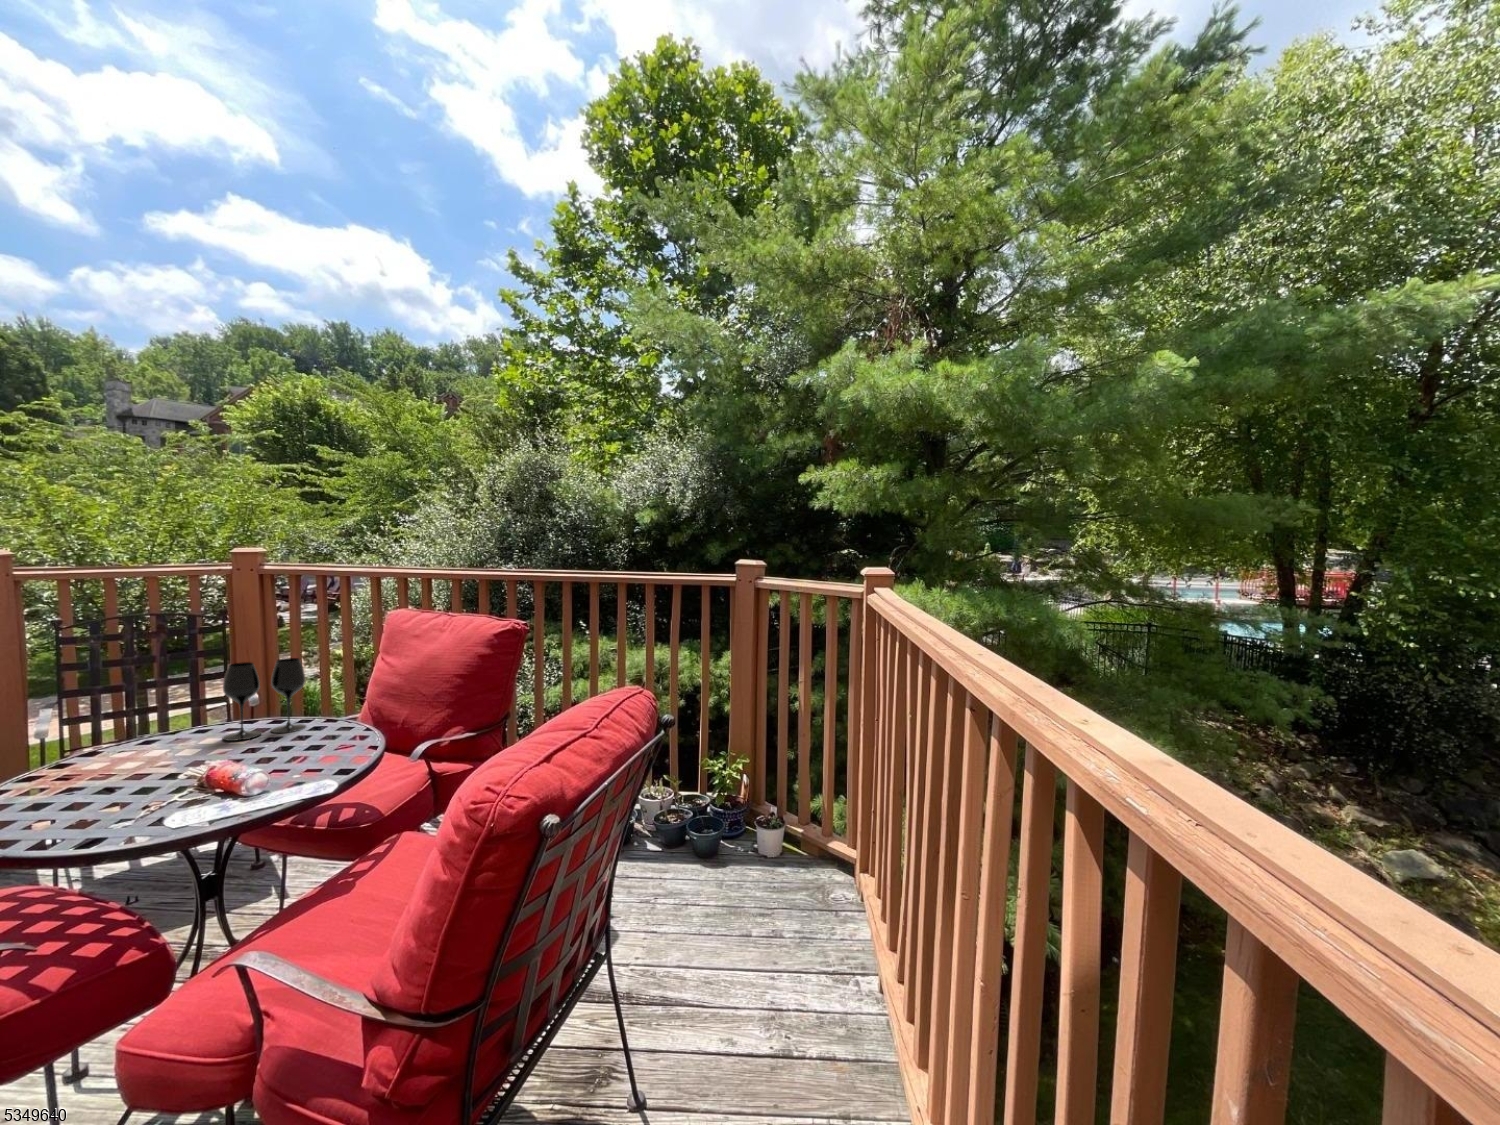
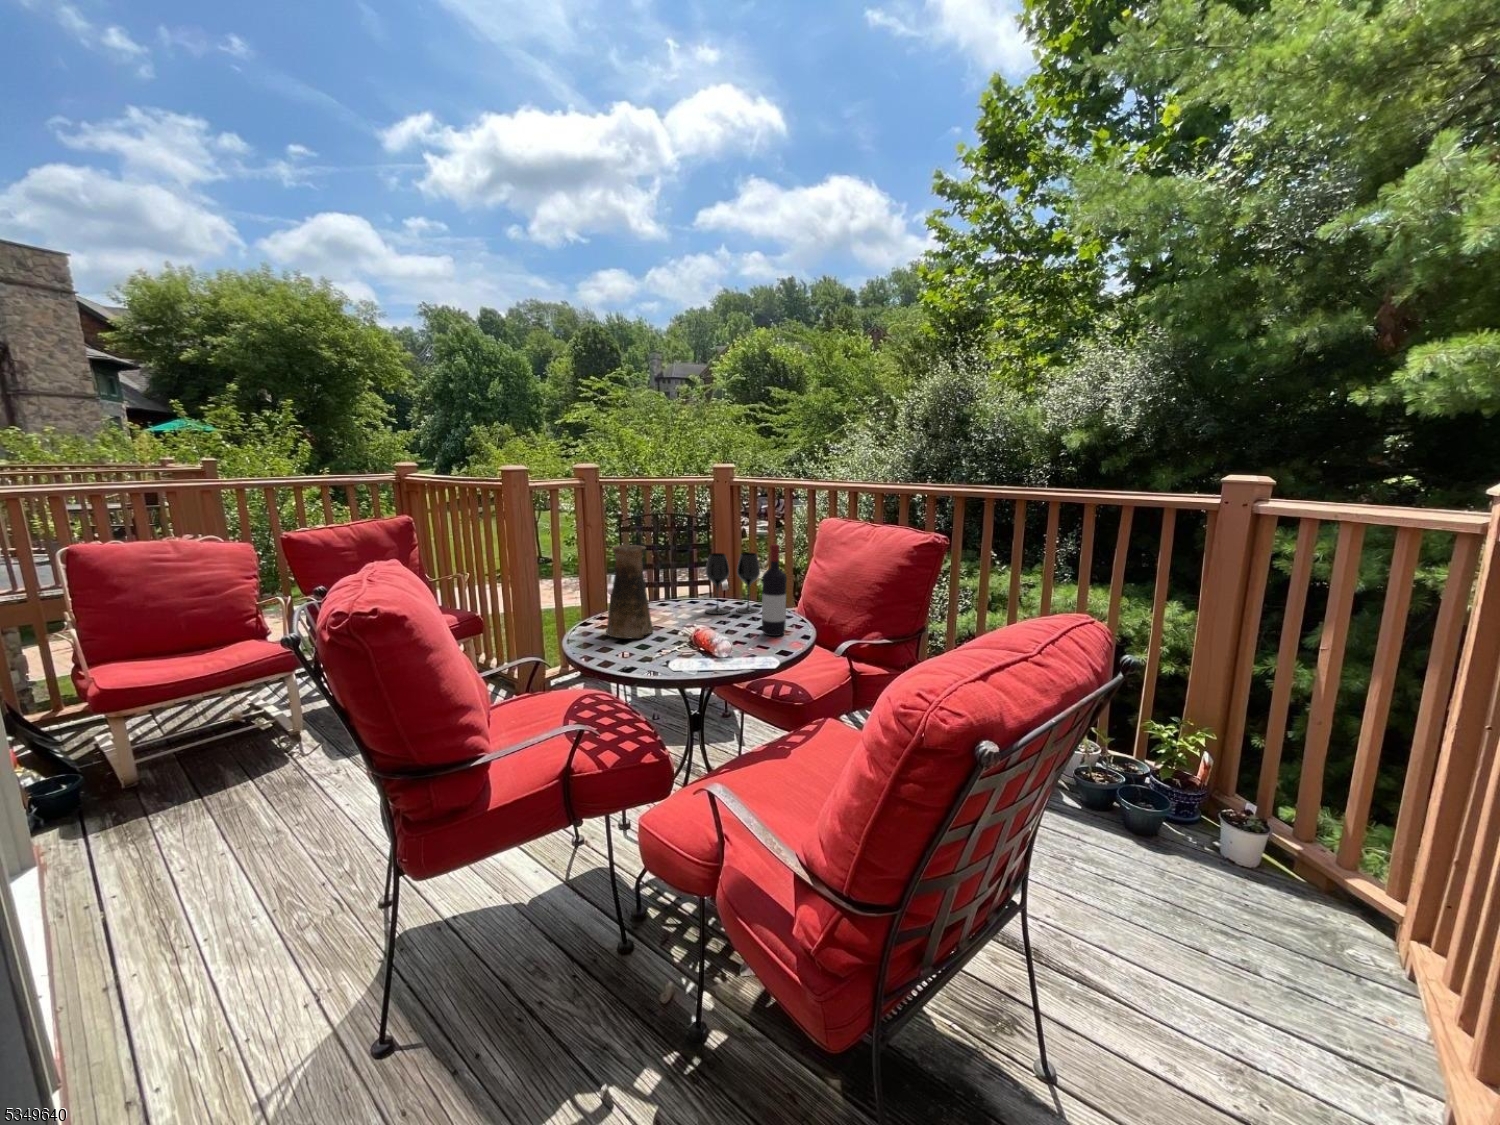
wine bottle: none [309,646,342,756] -> present [762,544,787,636]
pitcher: none [47,664,137,797] -> present [606,545,653,638]

